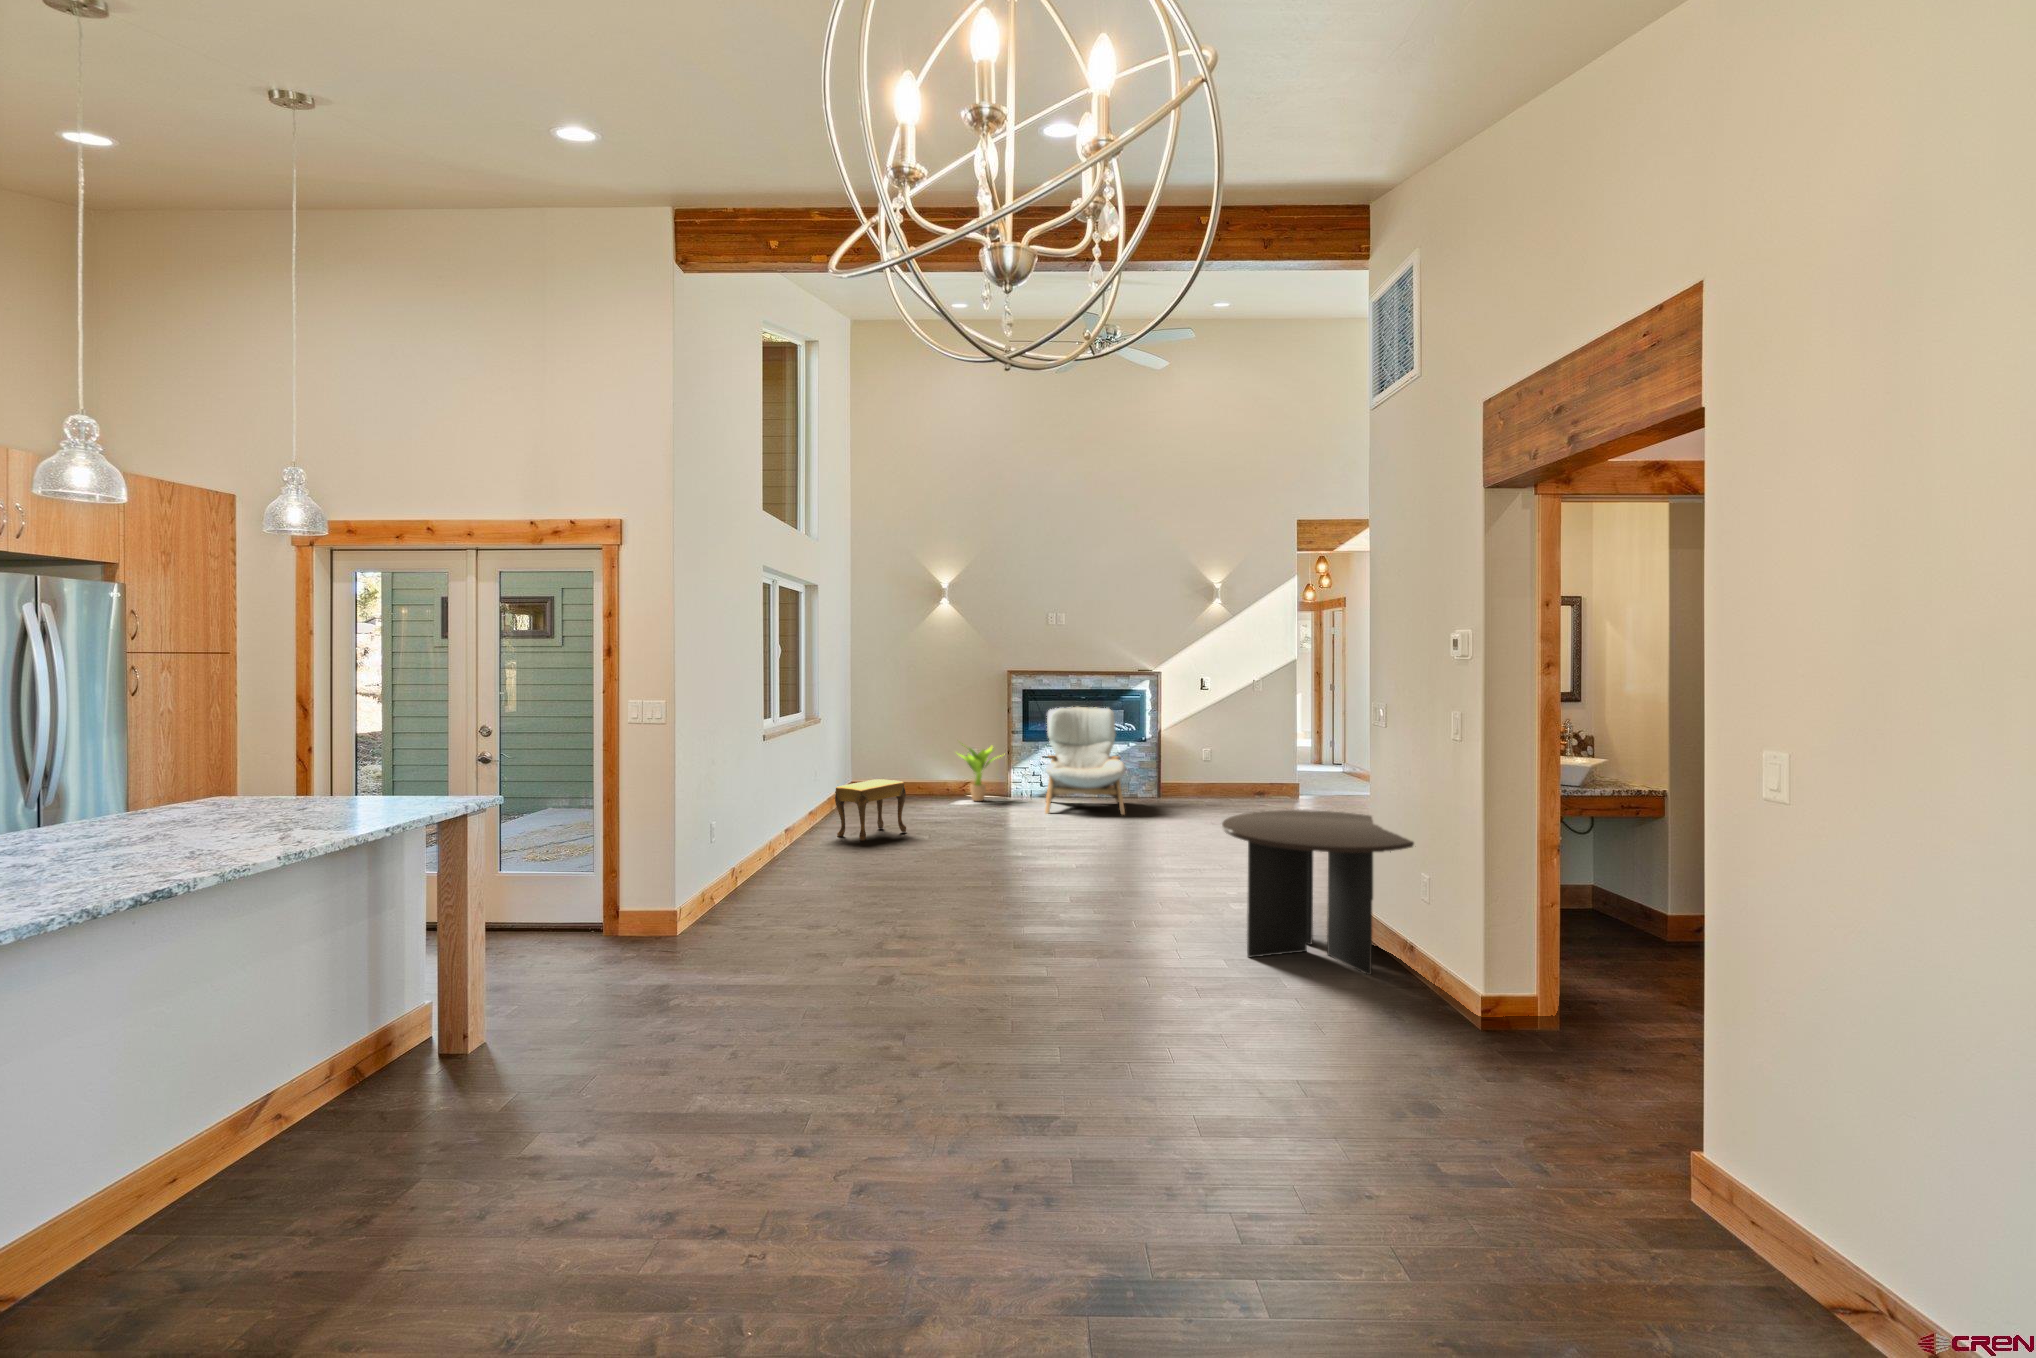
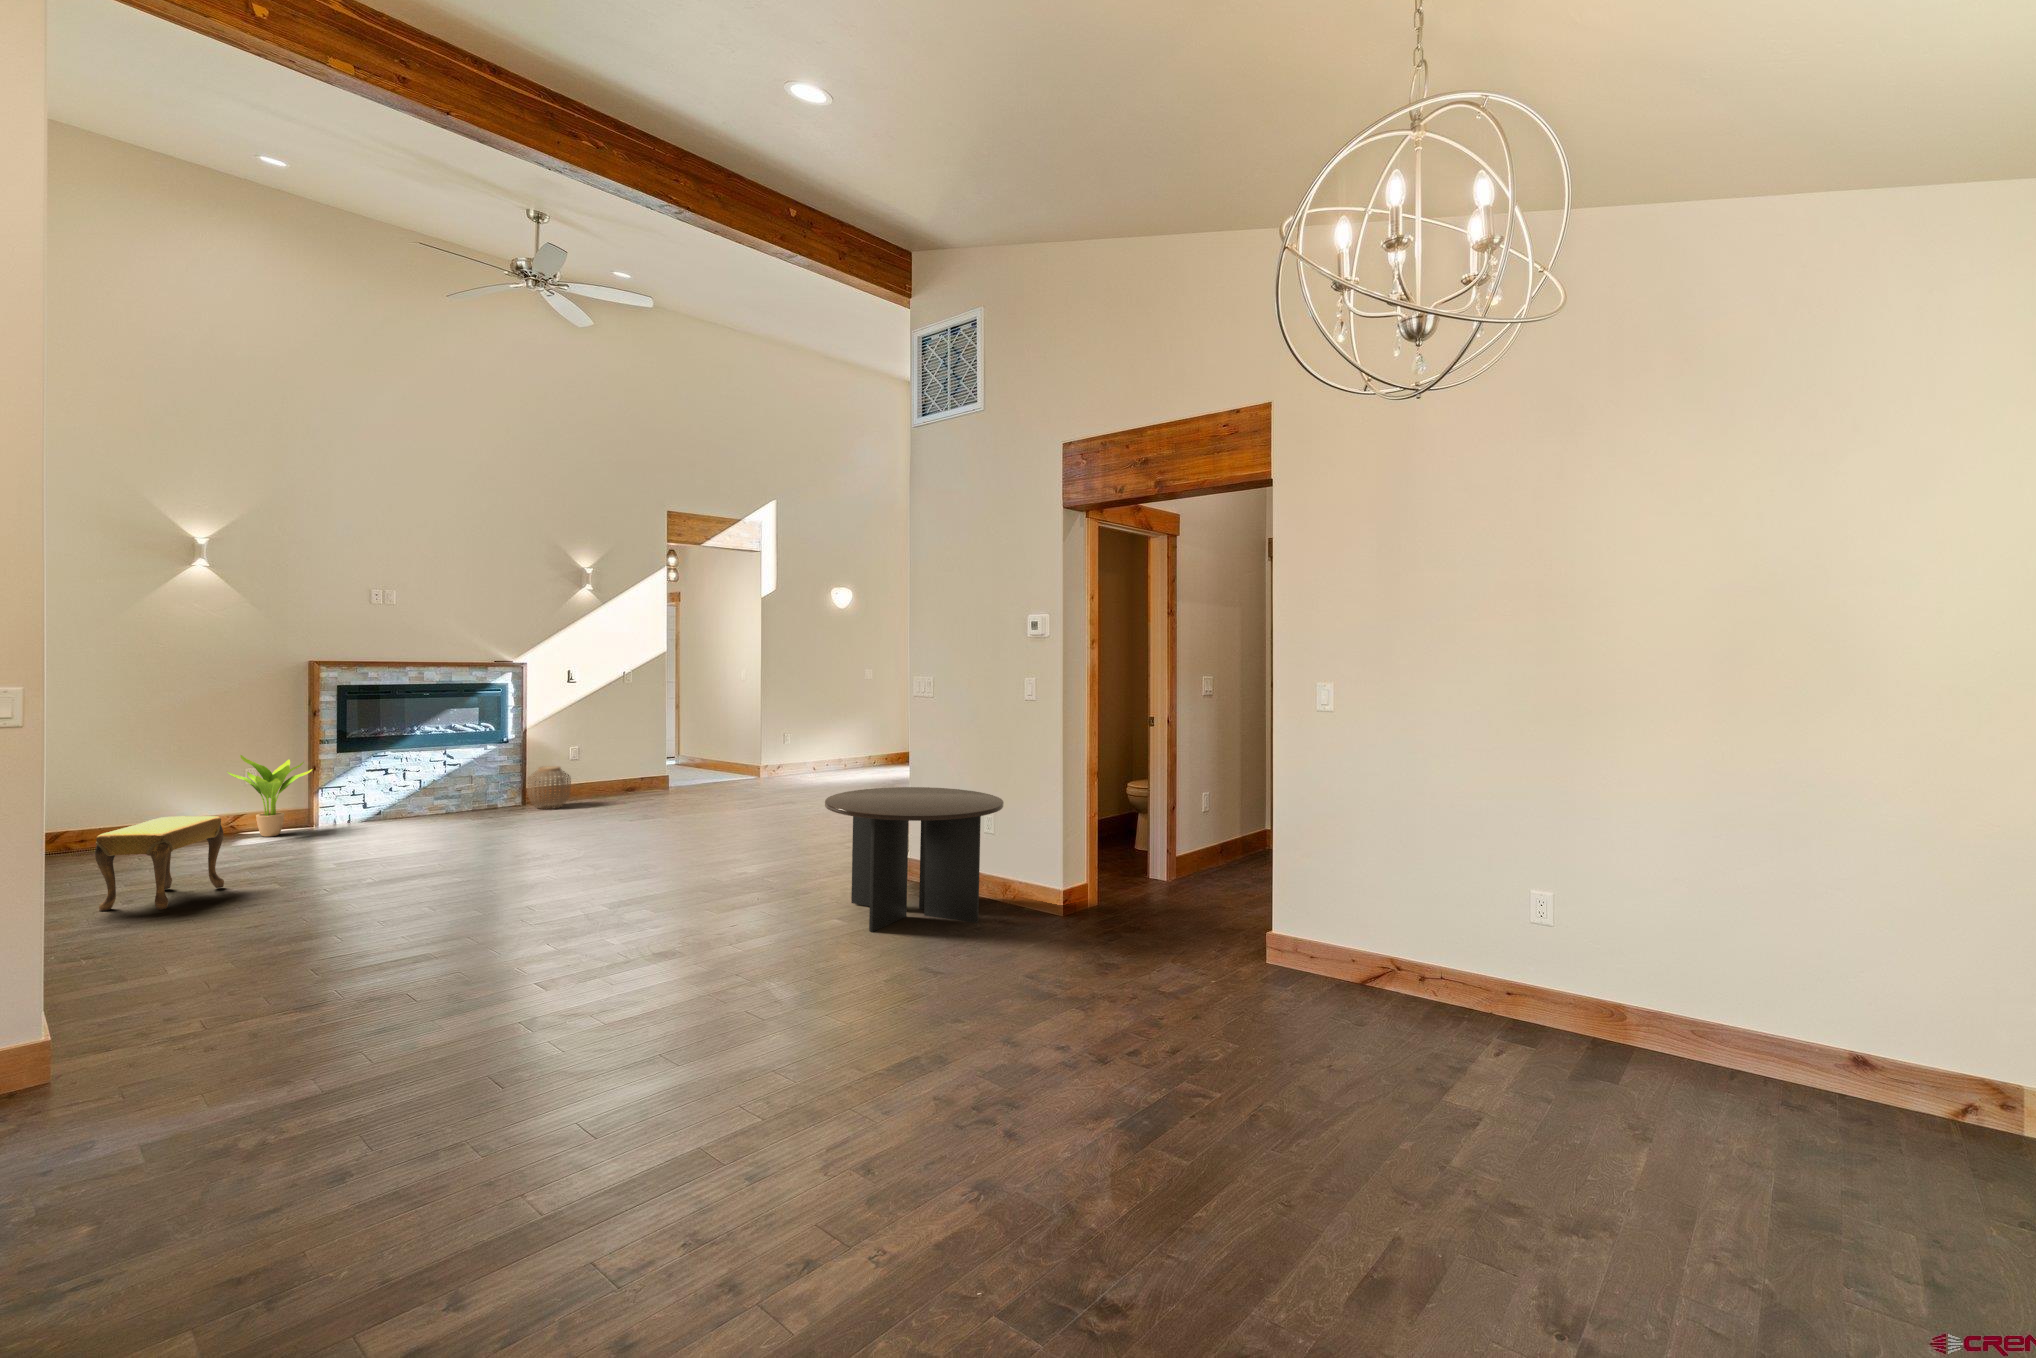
armchair: present [1045,707,1126,815] -> none [377,705,510,840]
woven basket: none [1161,764,1197,803] -> present [527,766,571,809]

